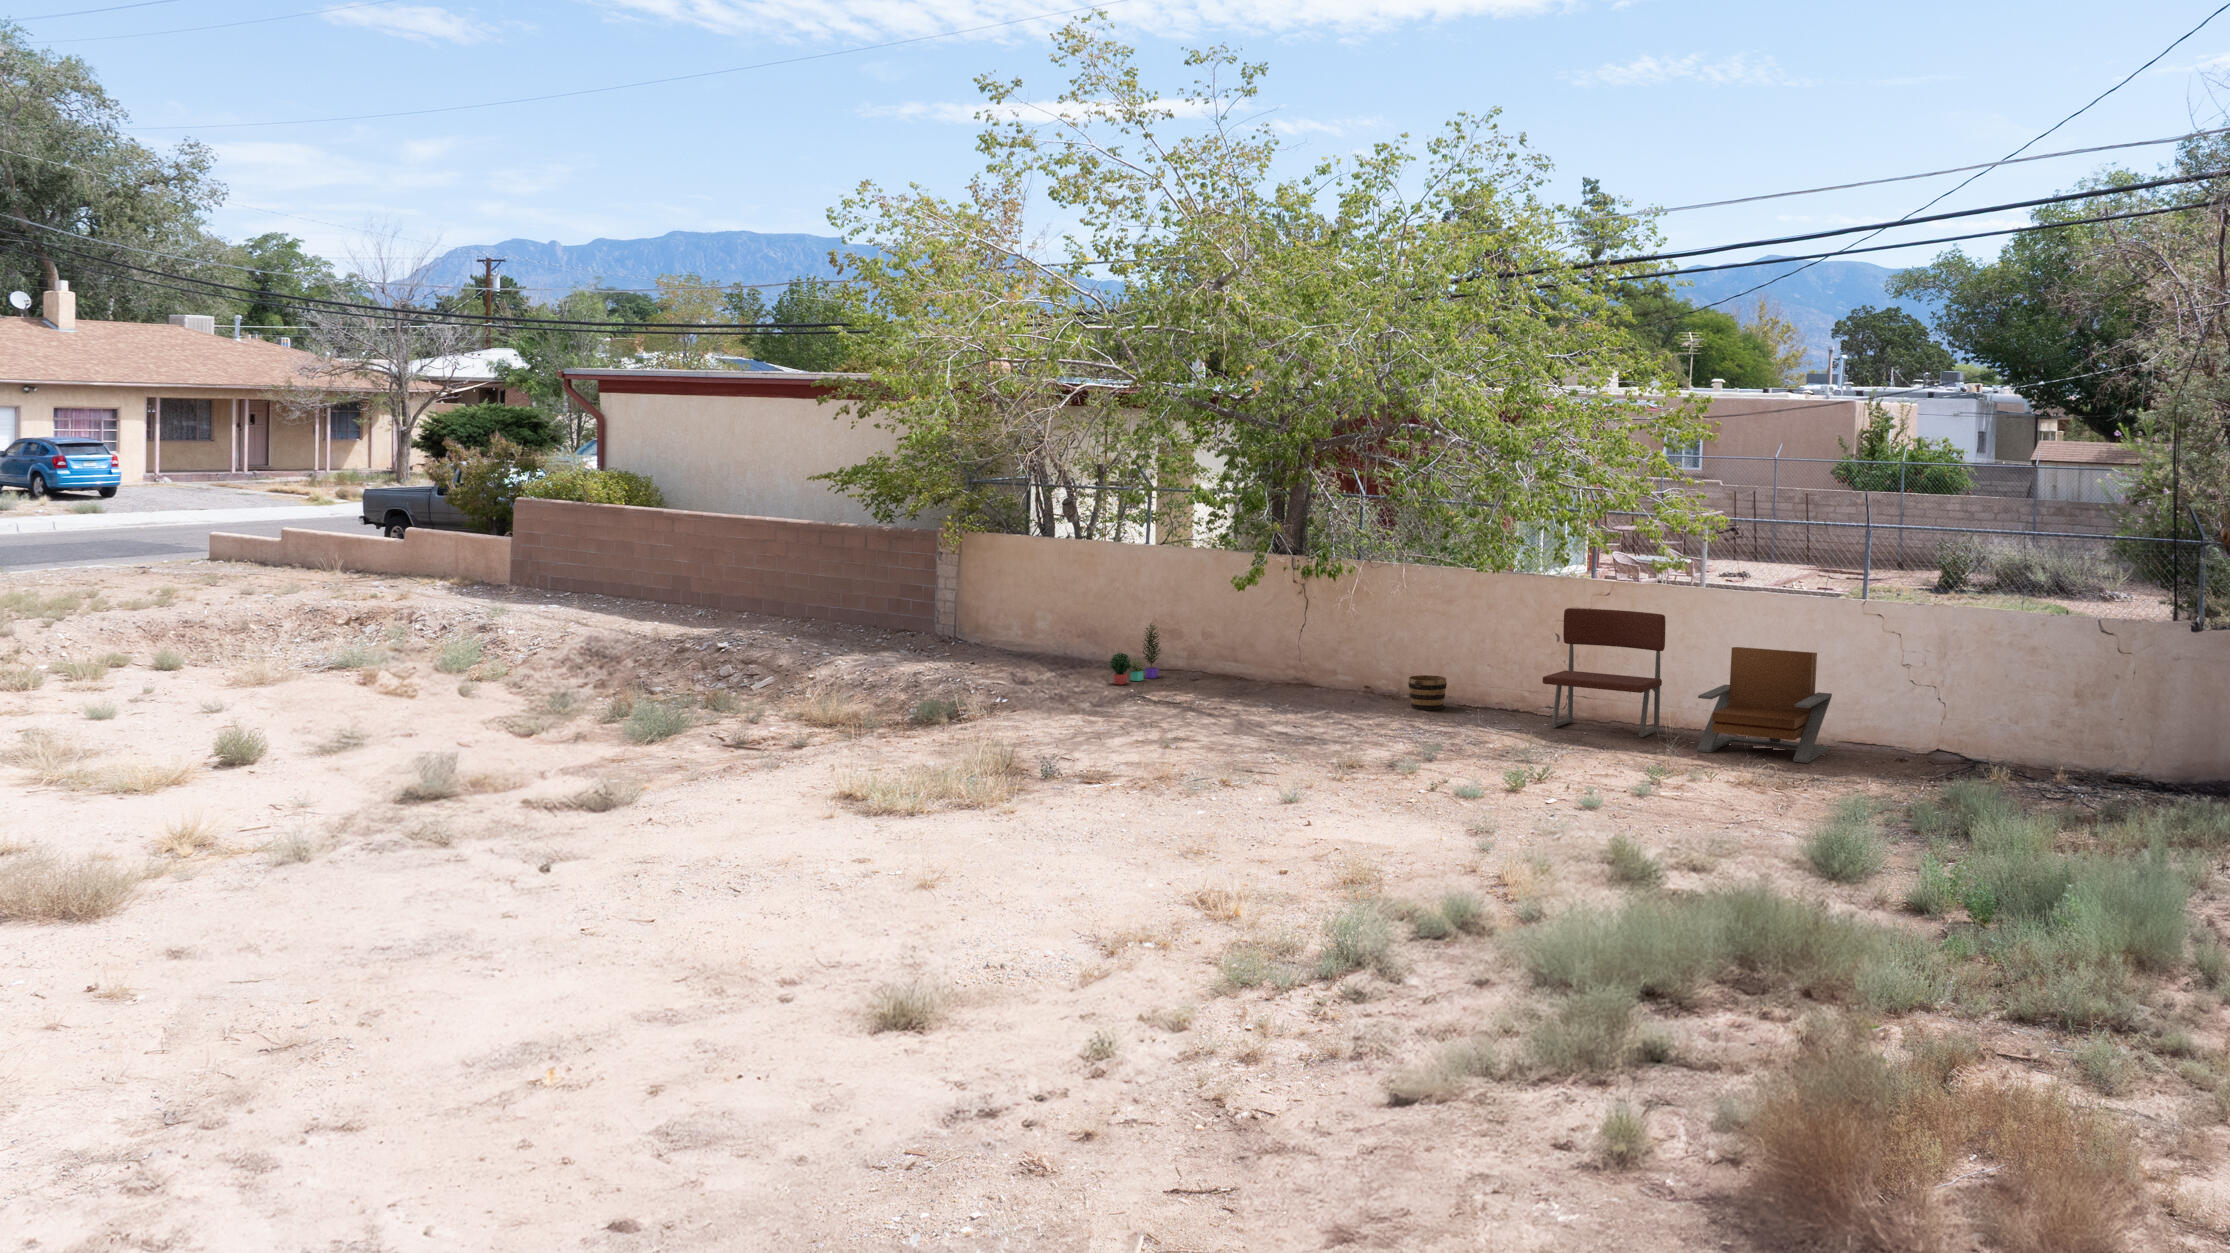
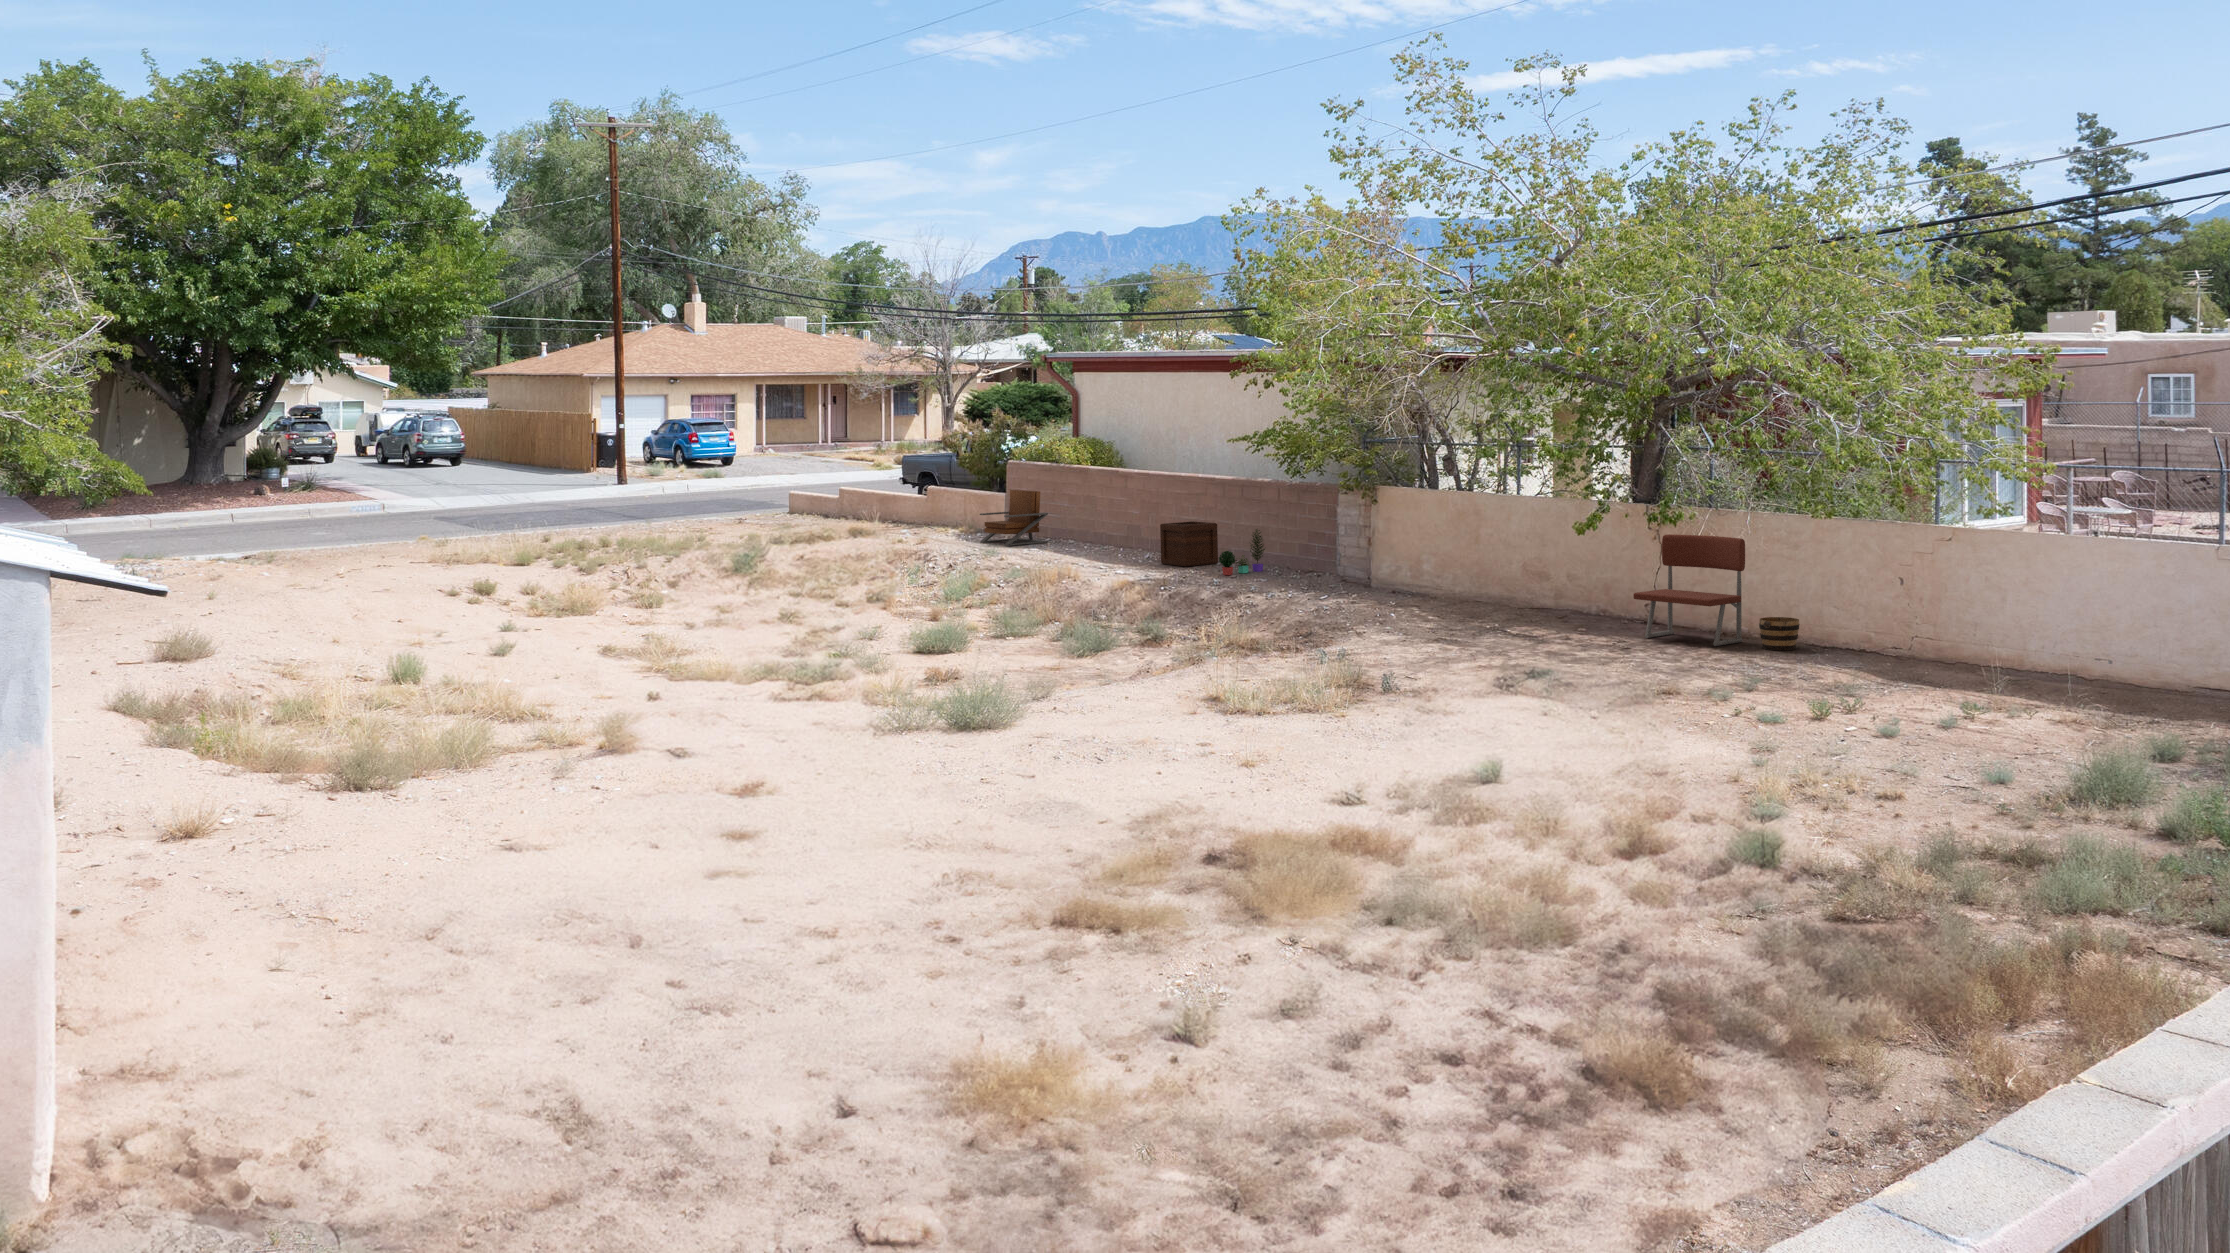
wooden crate: none [722,571,791,623] -> present [1160,521,1218,567]
bench: present [1543,608,1666,737] -> present [1633,534,1745,646]
potted plant: present [1109,623,1162,685] -> present [1219,529,1265,575]
lounge chair: present [1697,647,1832,763] -> present [980,490,1048,546]

